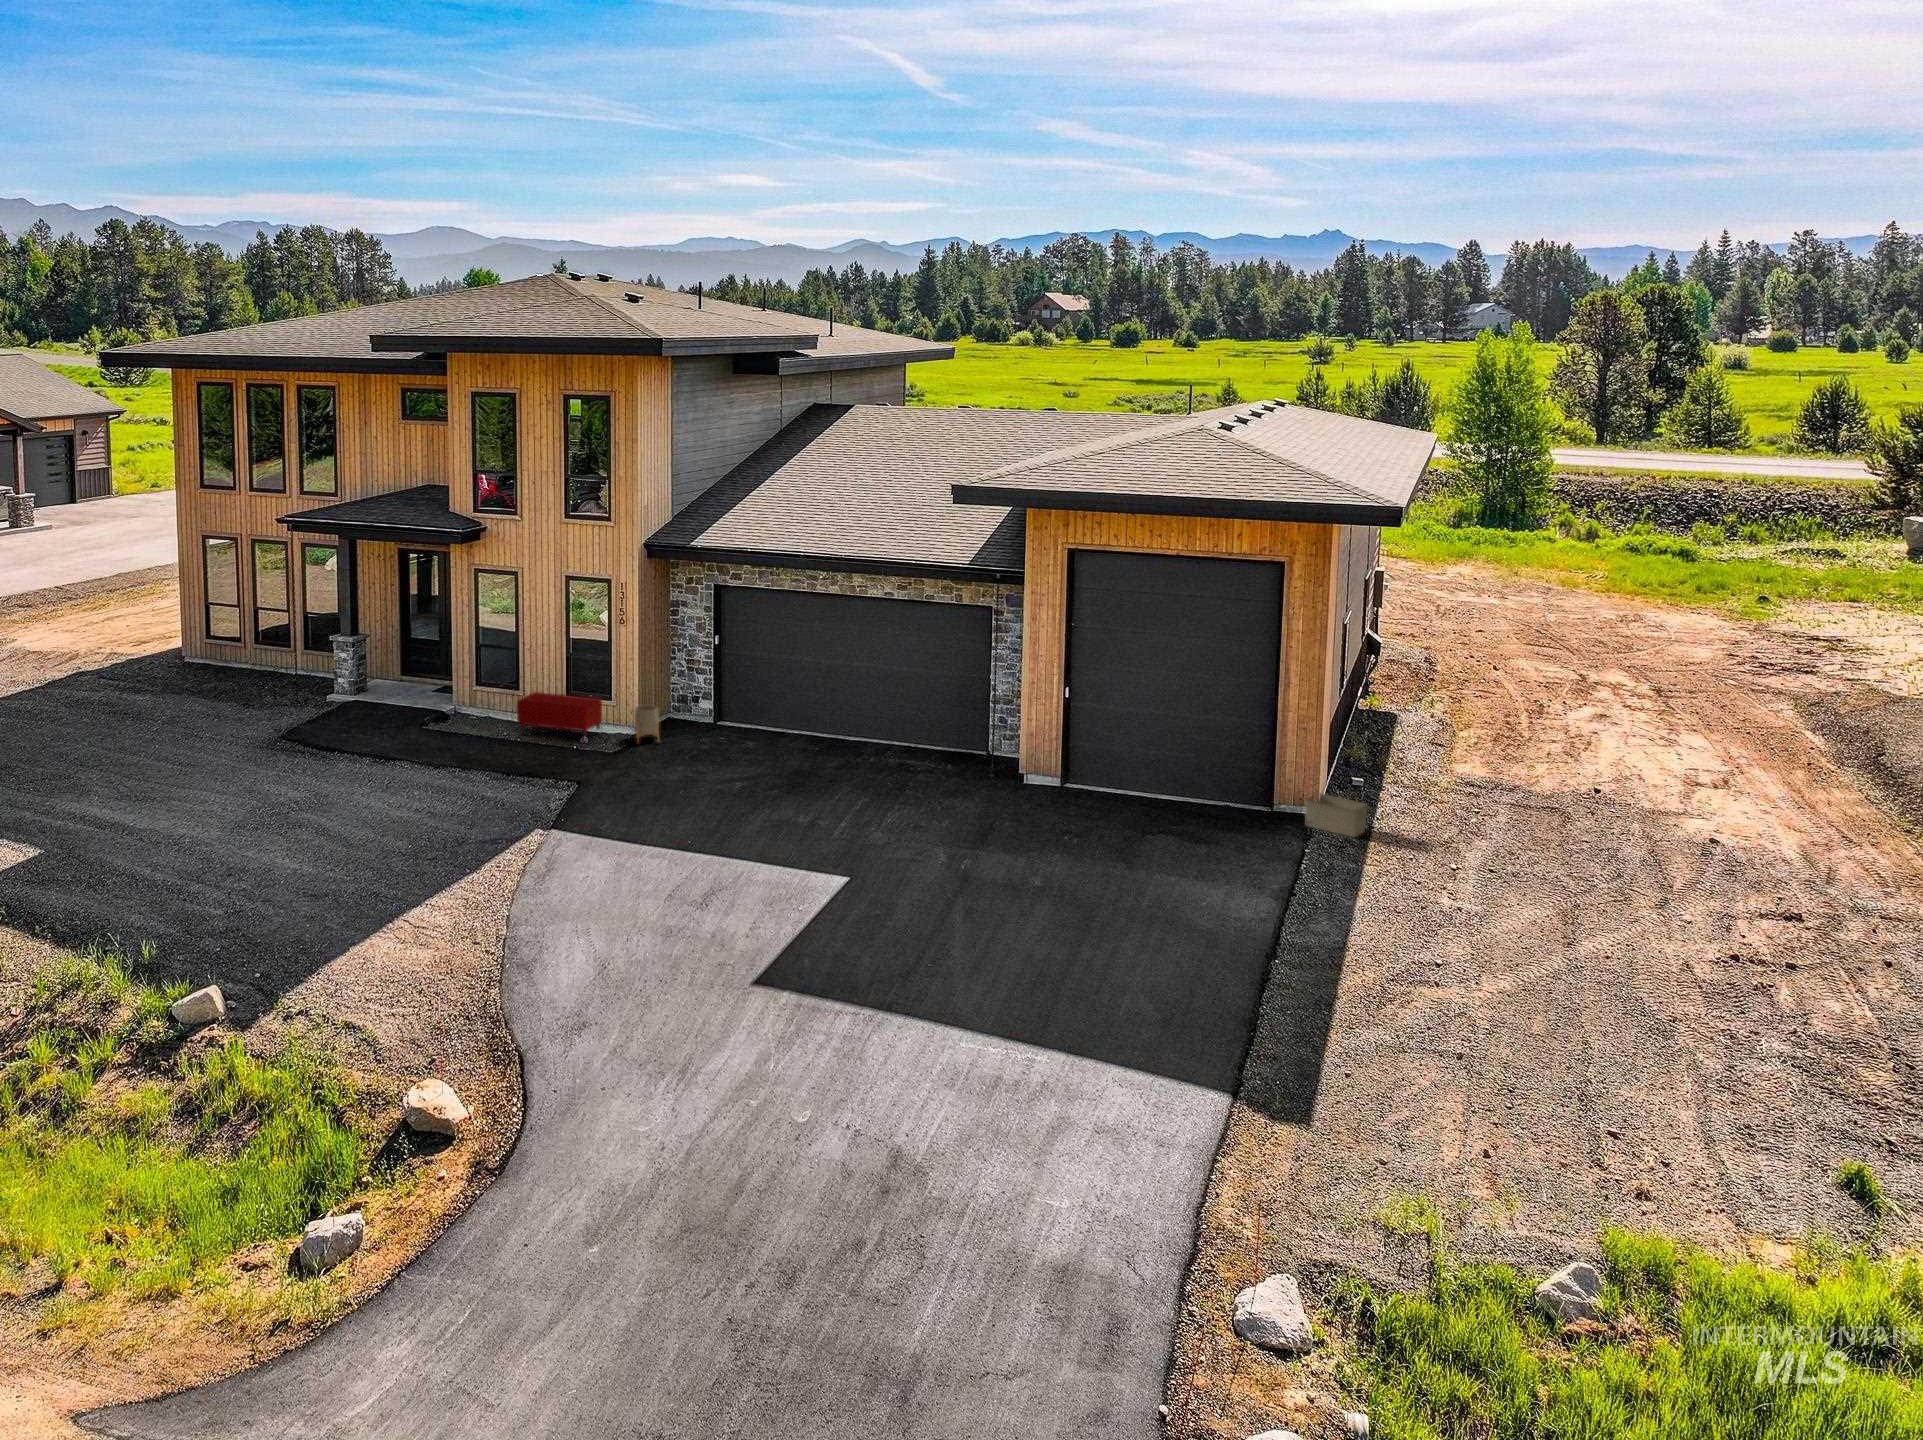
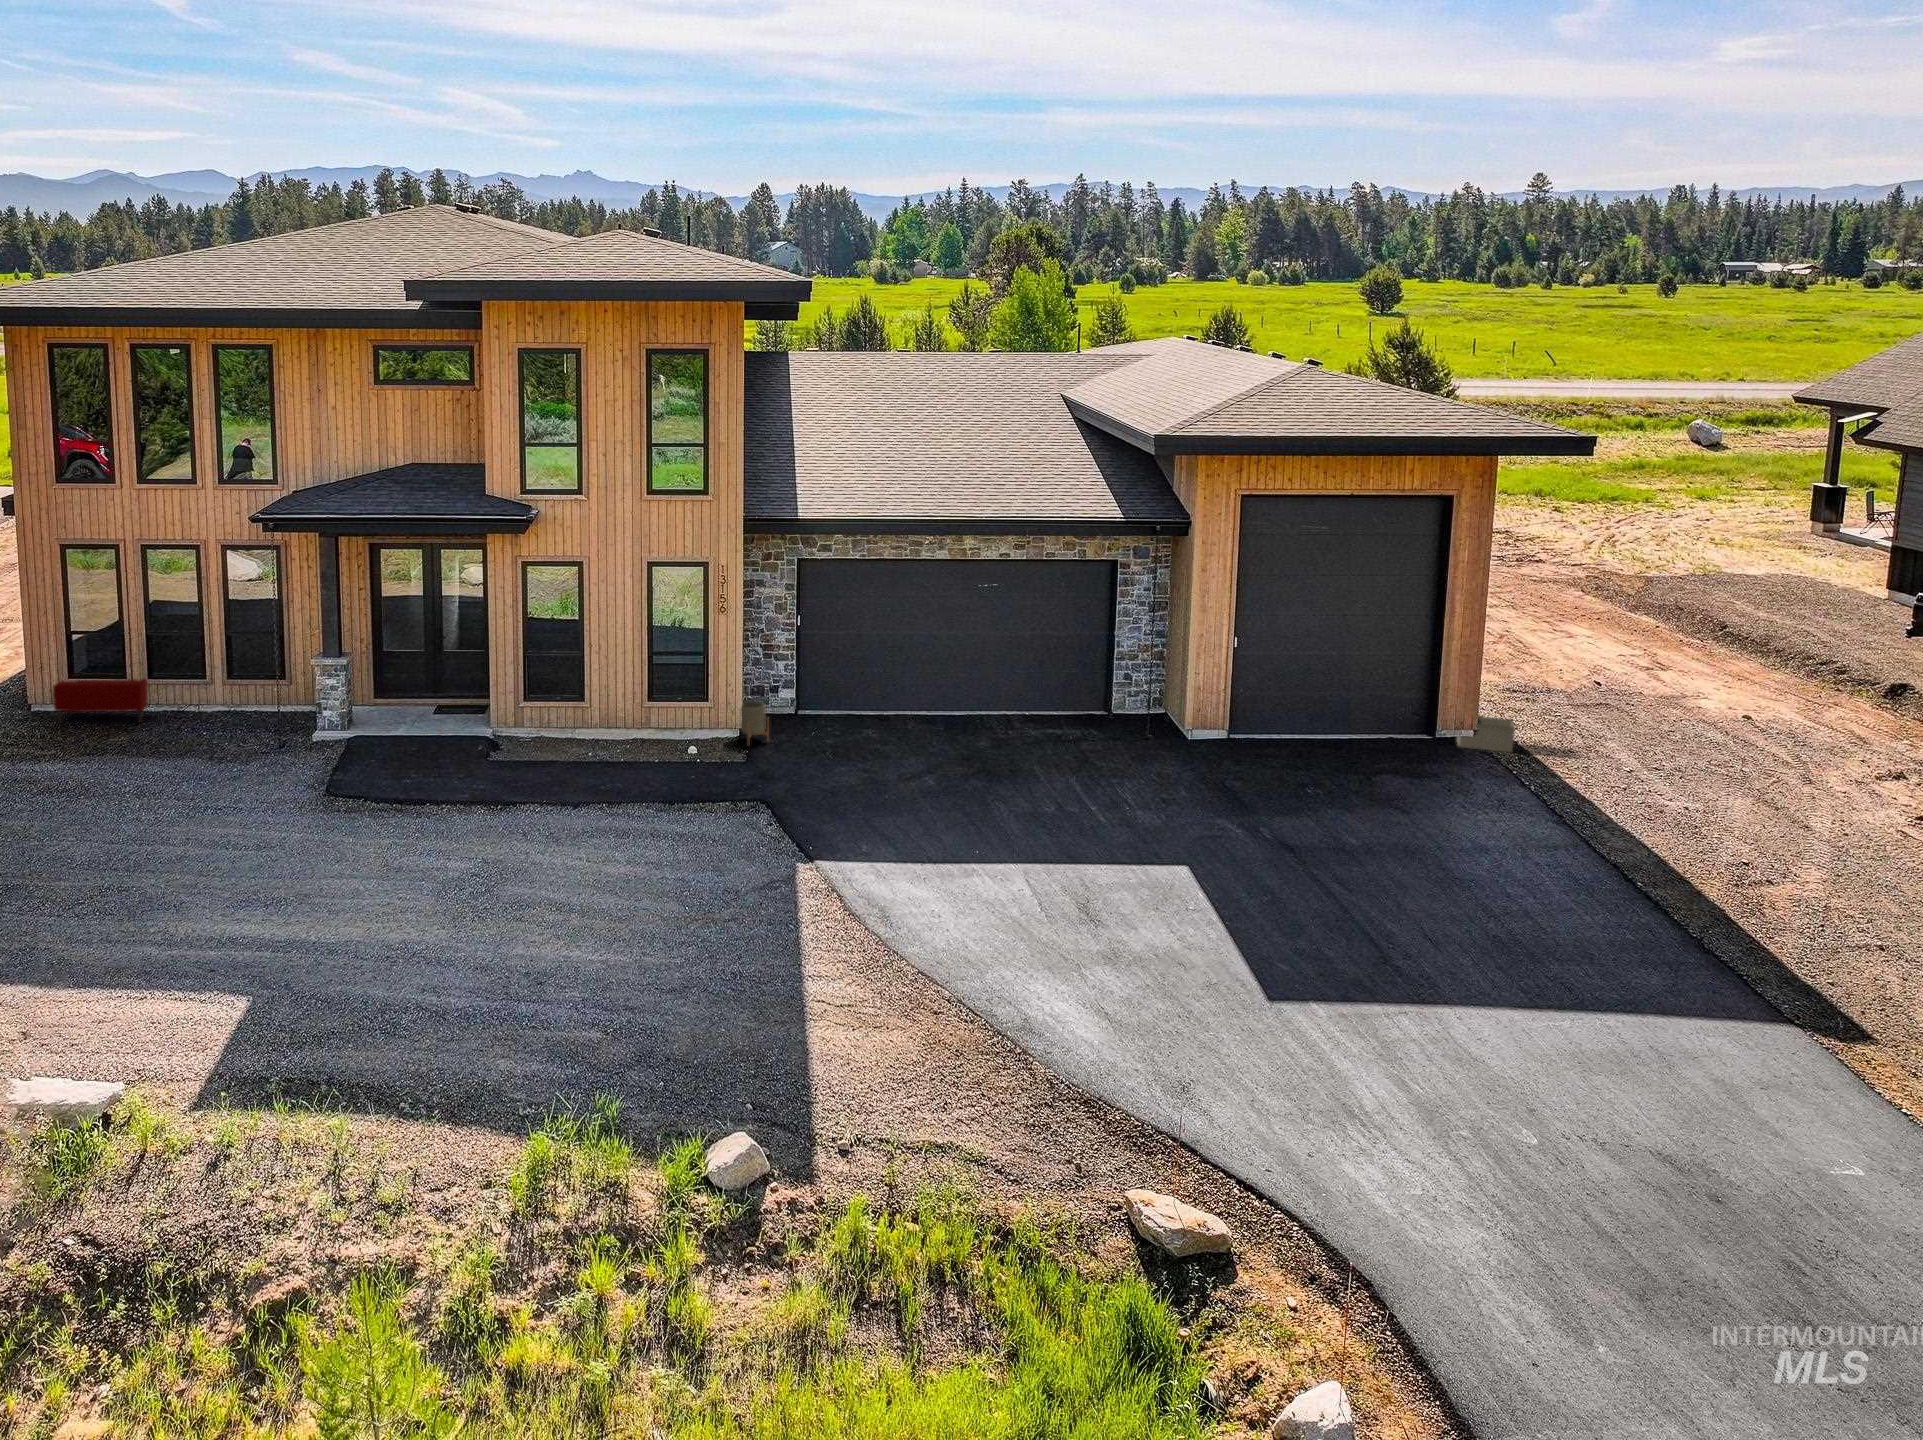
bench: present [517,692,602,741] -> present [53,679,147,724]

